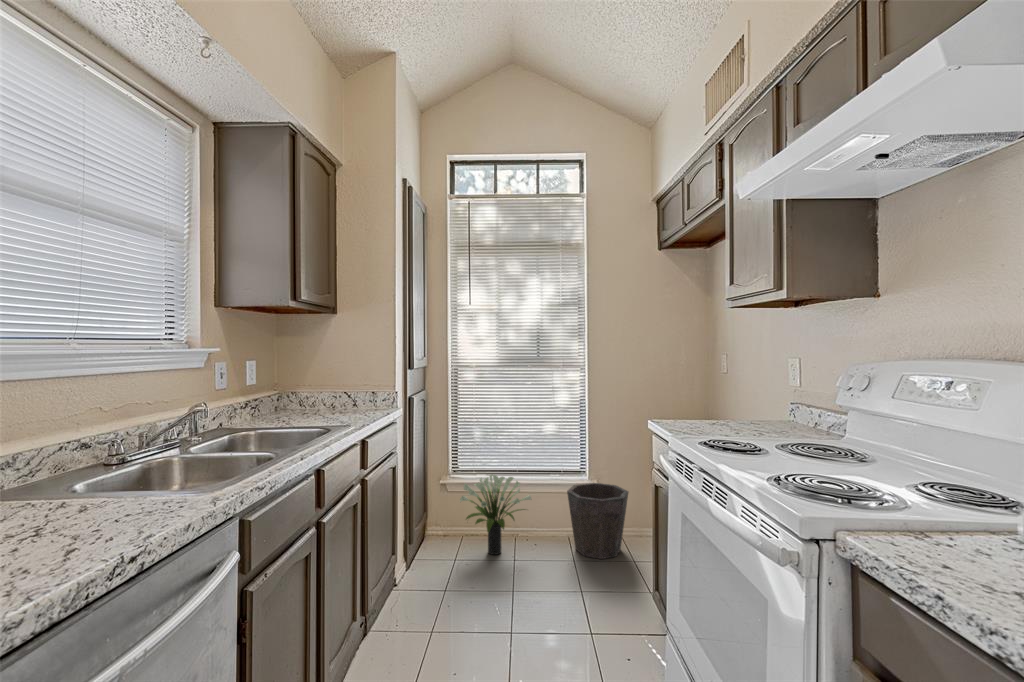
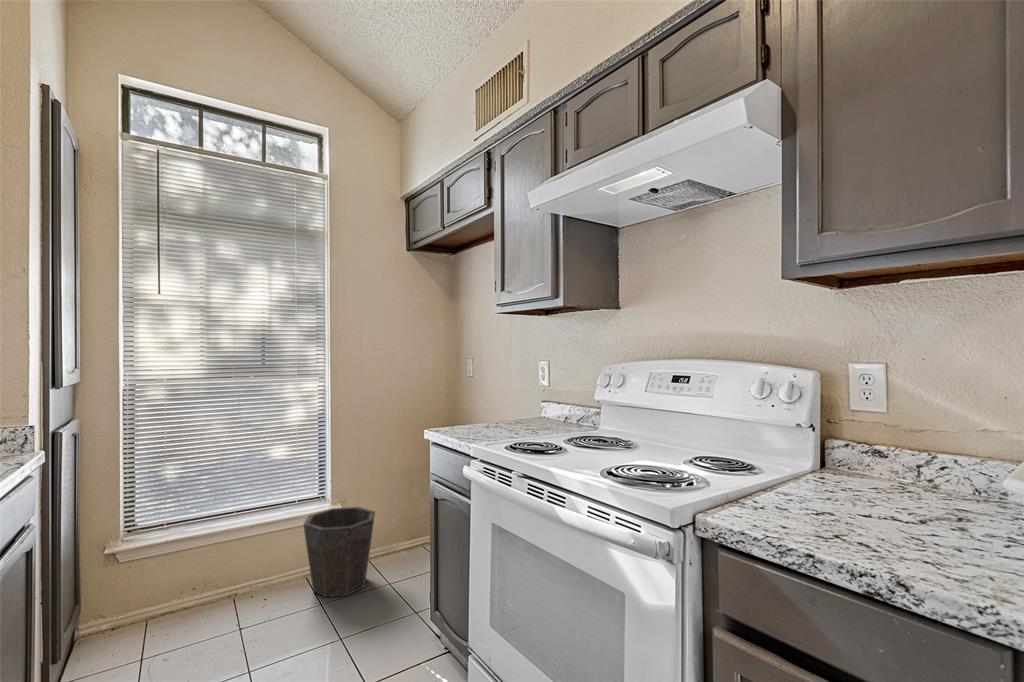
potted plant: present [460,474,531,555] -> none [149,520,258,630]

